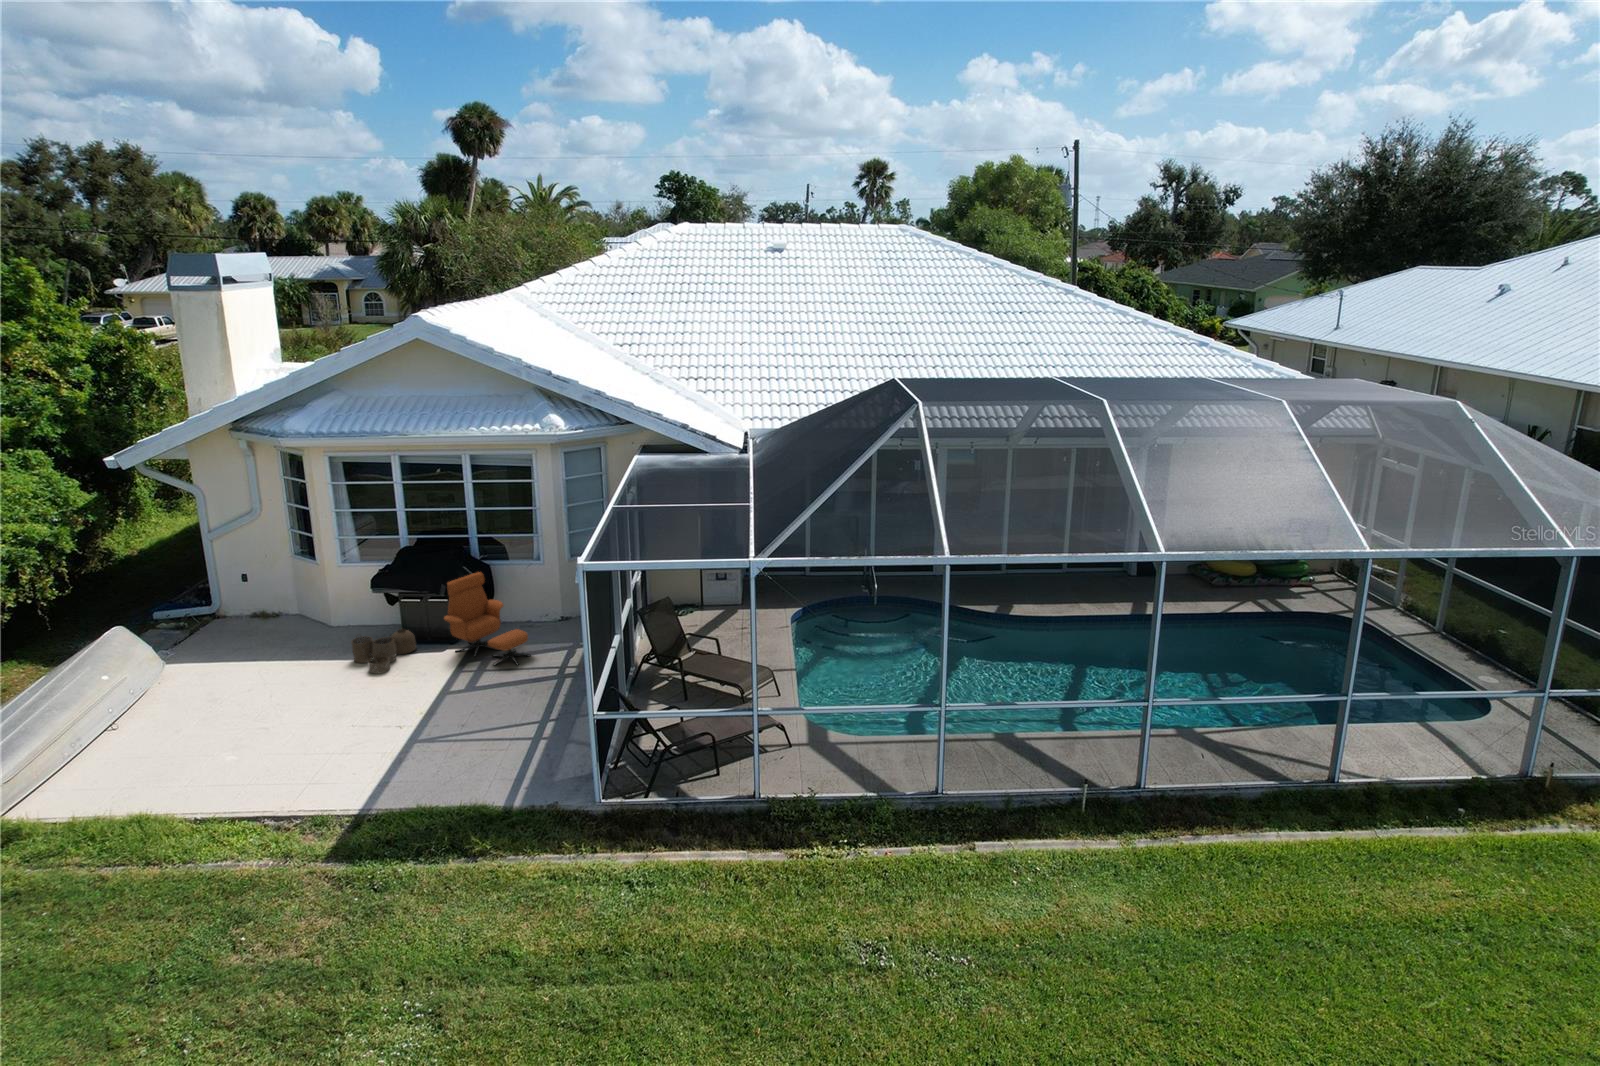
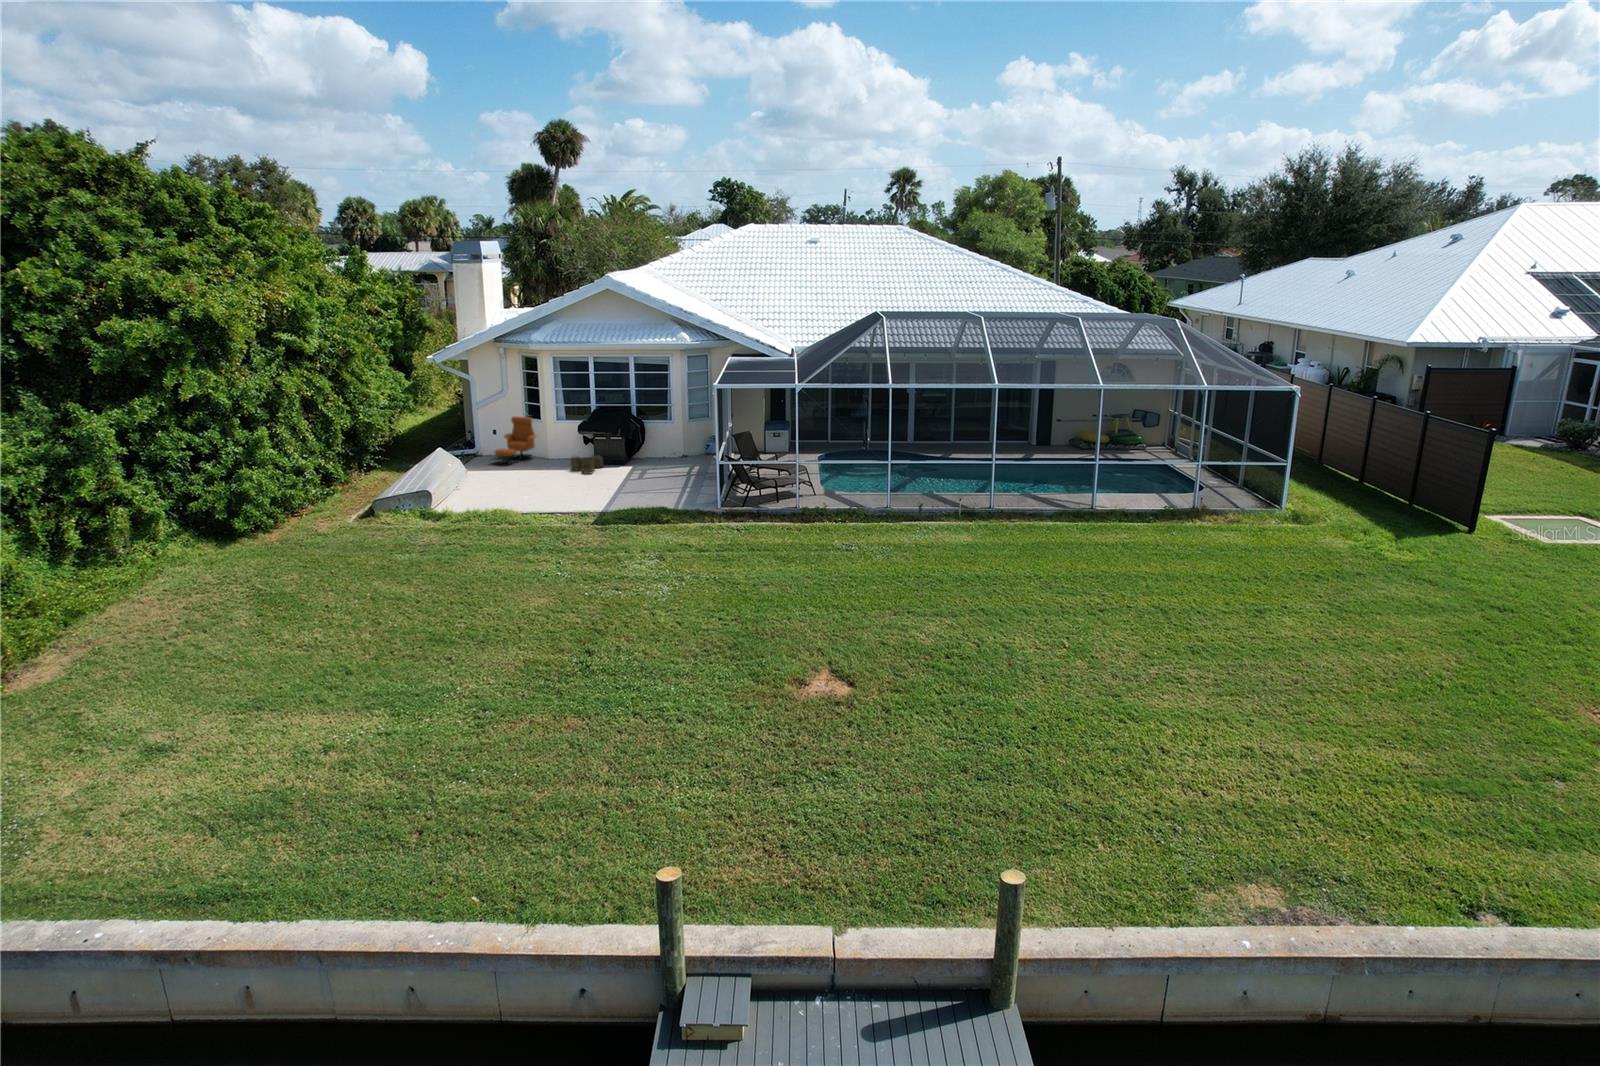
lounge chair: present [444,572,530,665] -> present [495,416,536,464]

